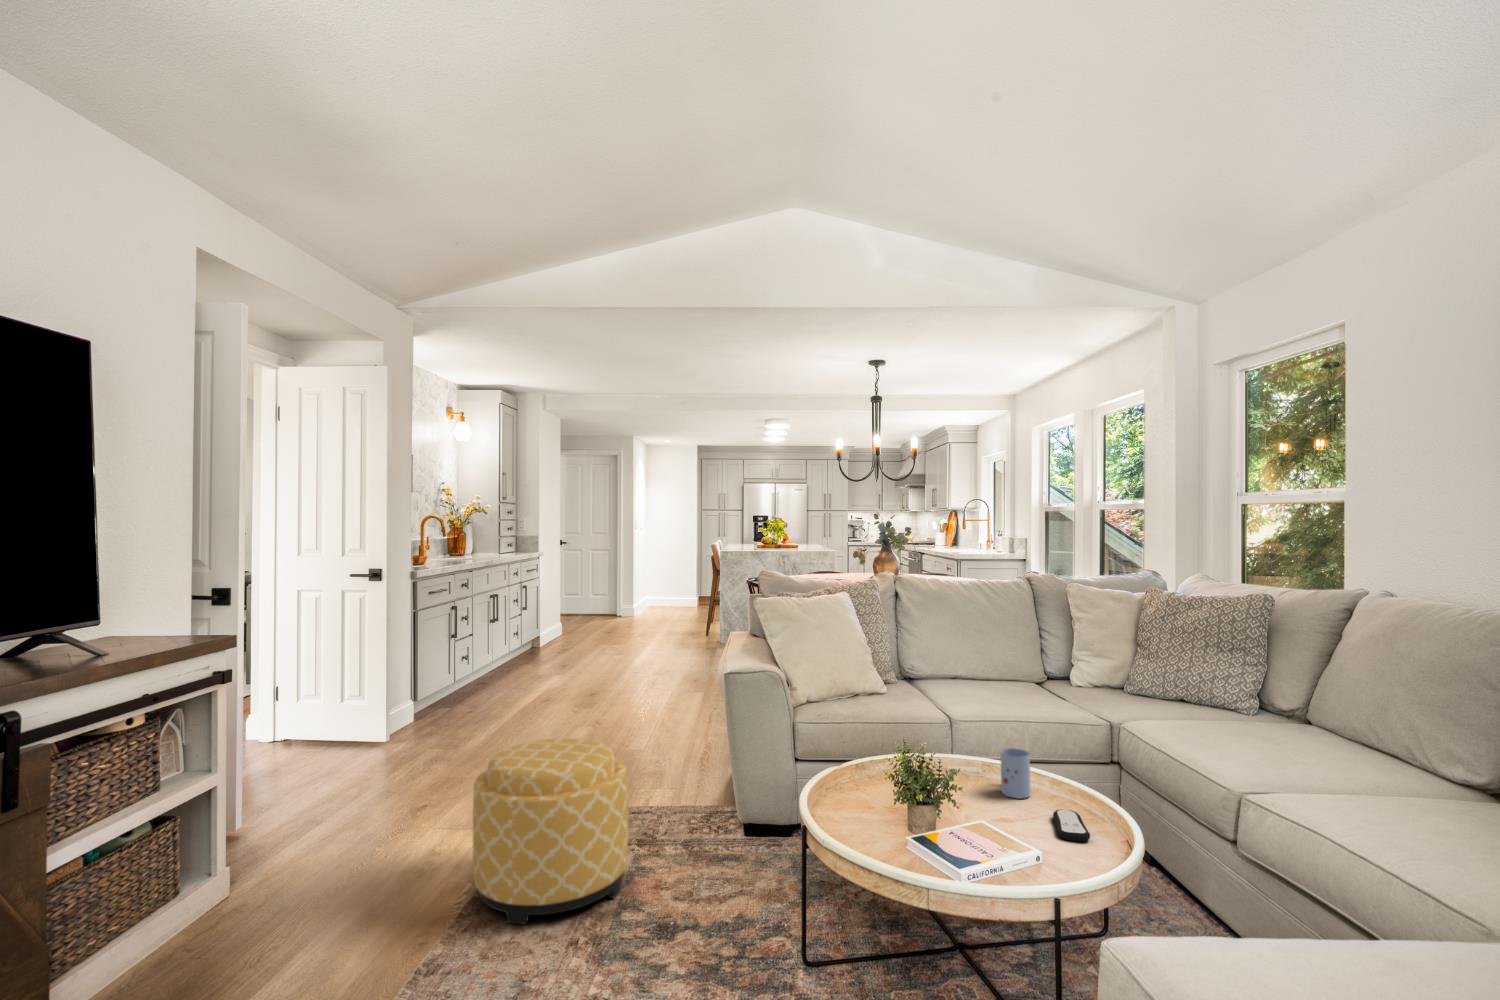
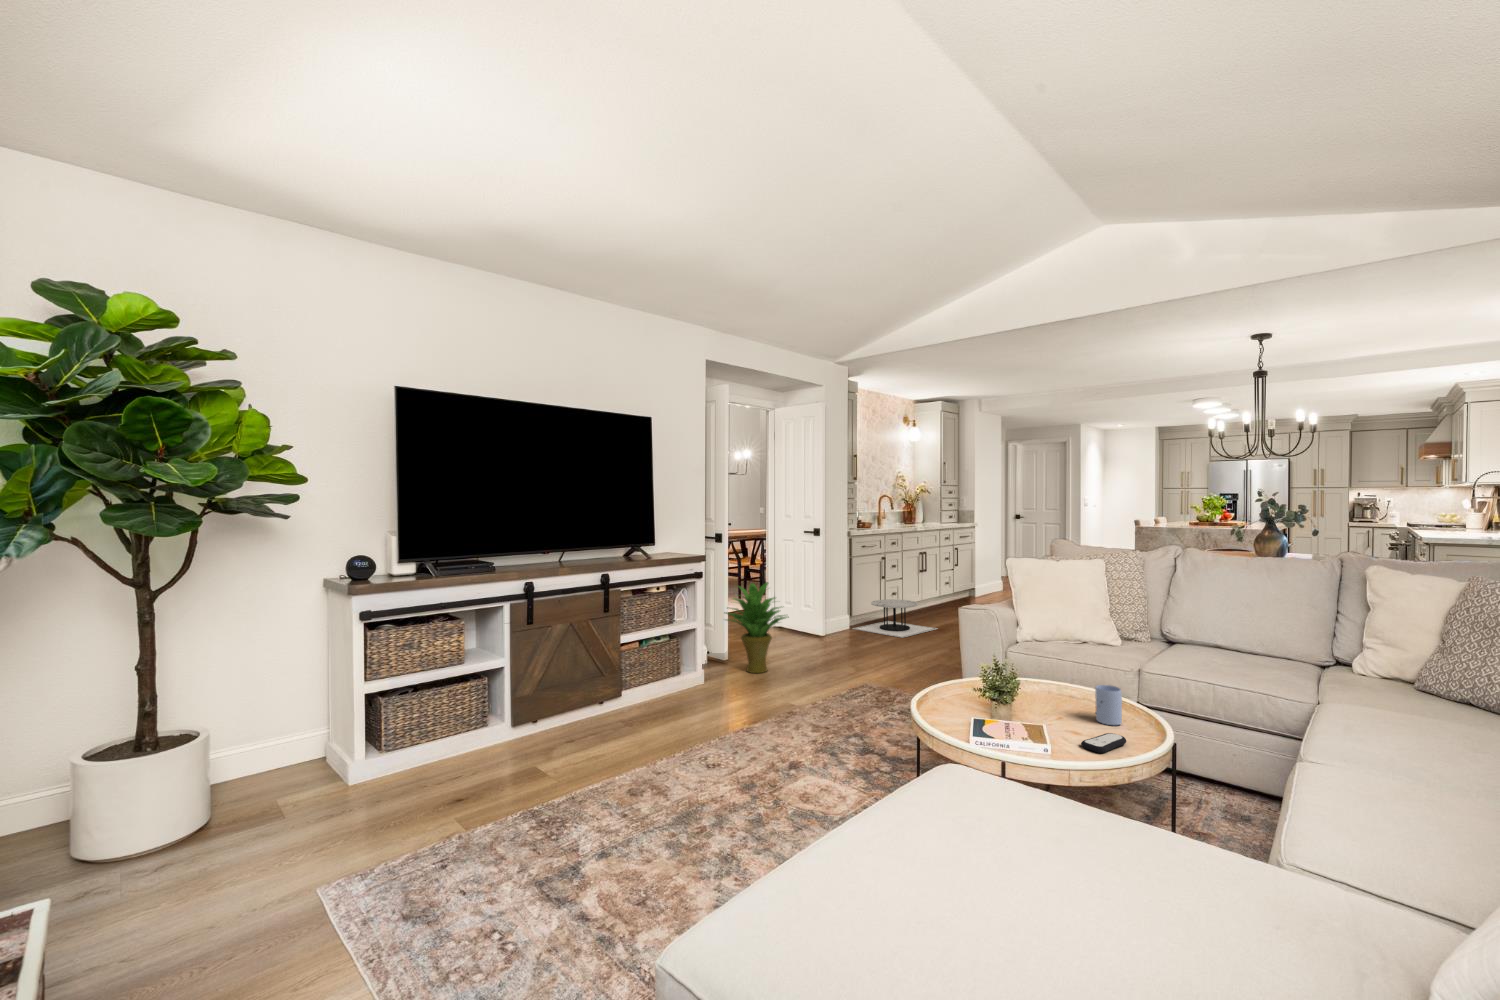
side table: none [420,666,544,723] -> present [853,599,937,638]
potted plant: none [252,671,395,847] -> present [724,582,789,673]
ottoman: present [473,738,628,924] -> none [786,631,876,729]

